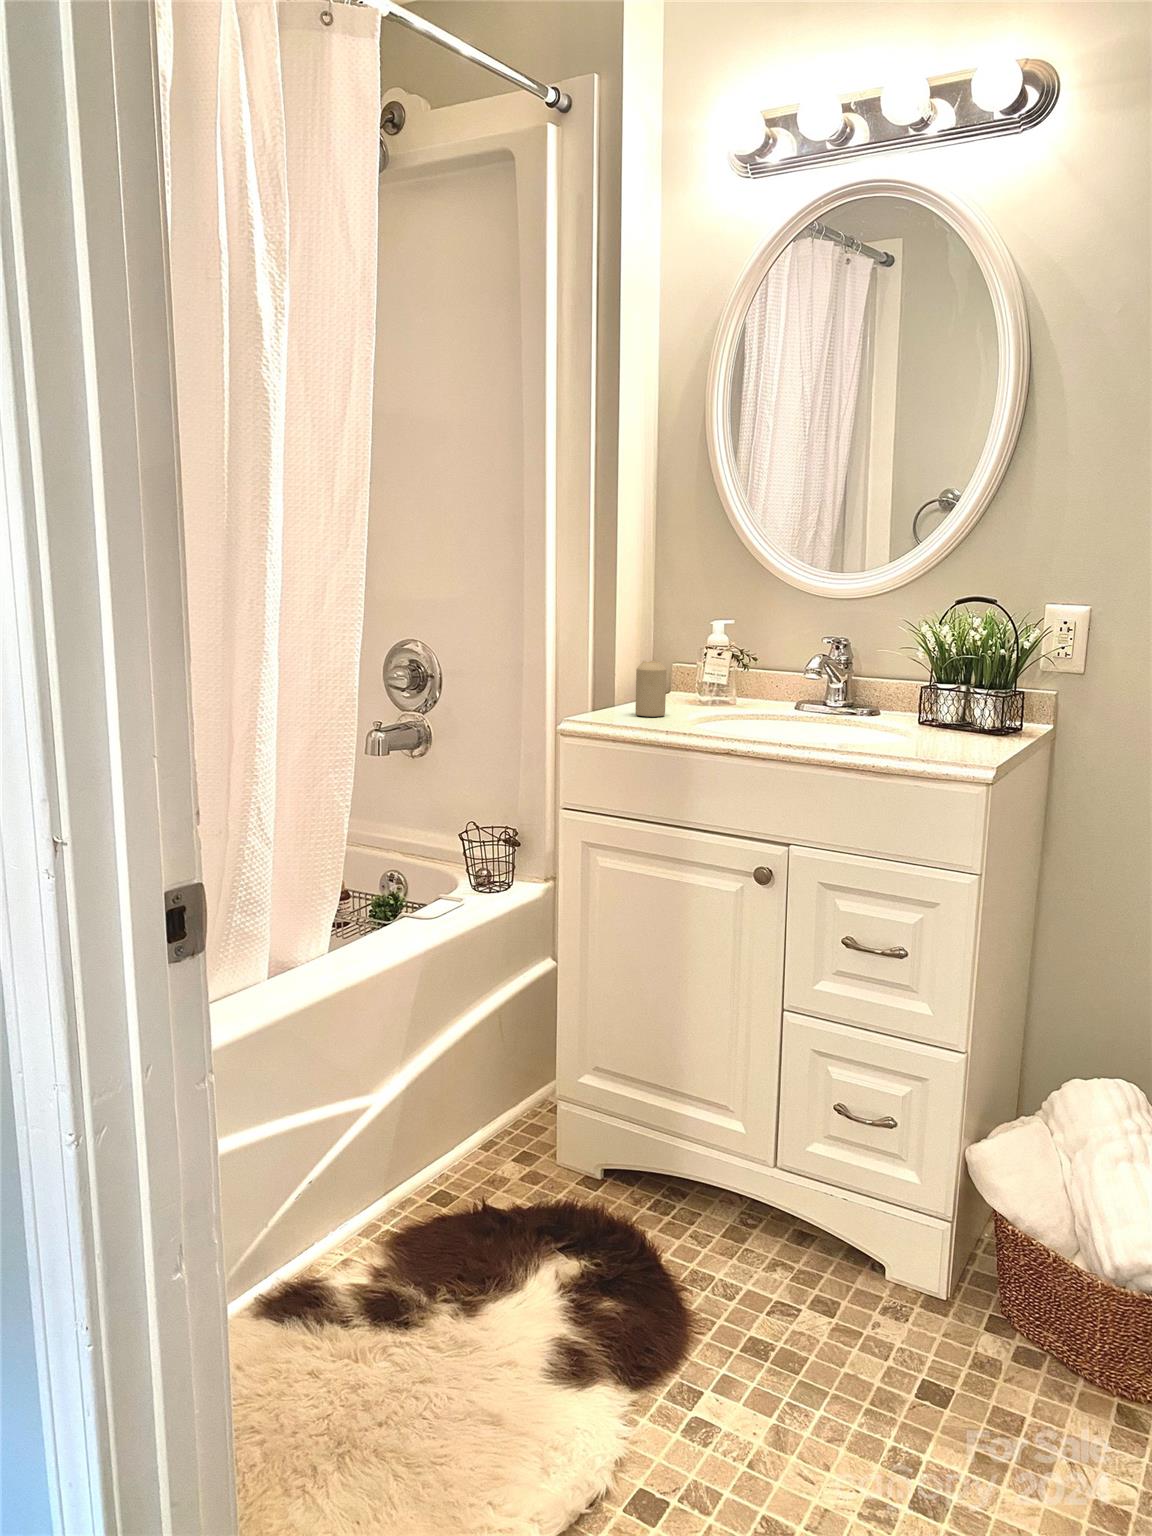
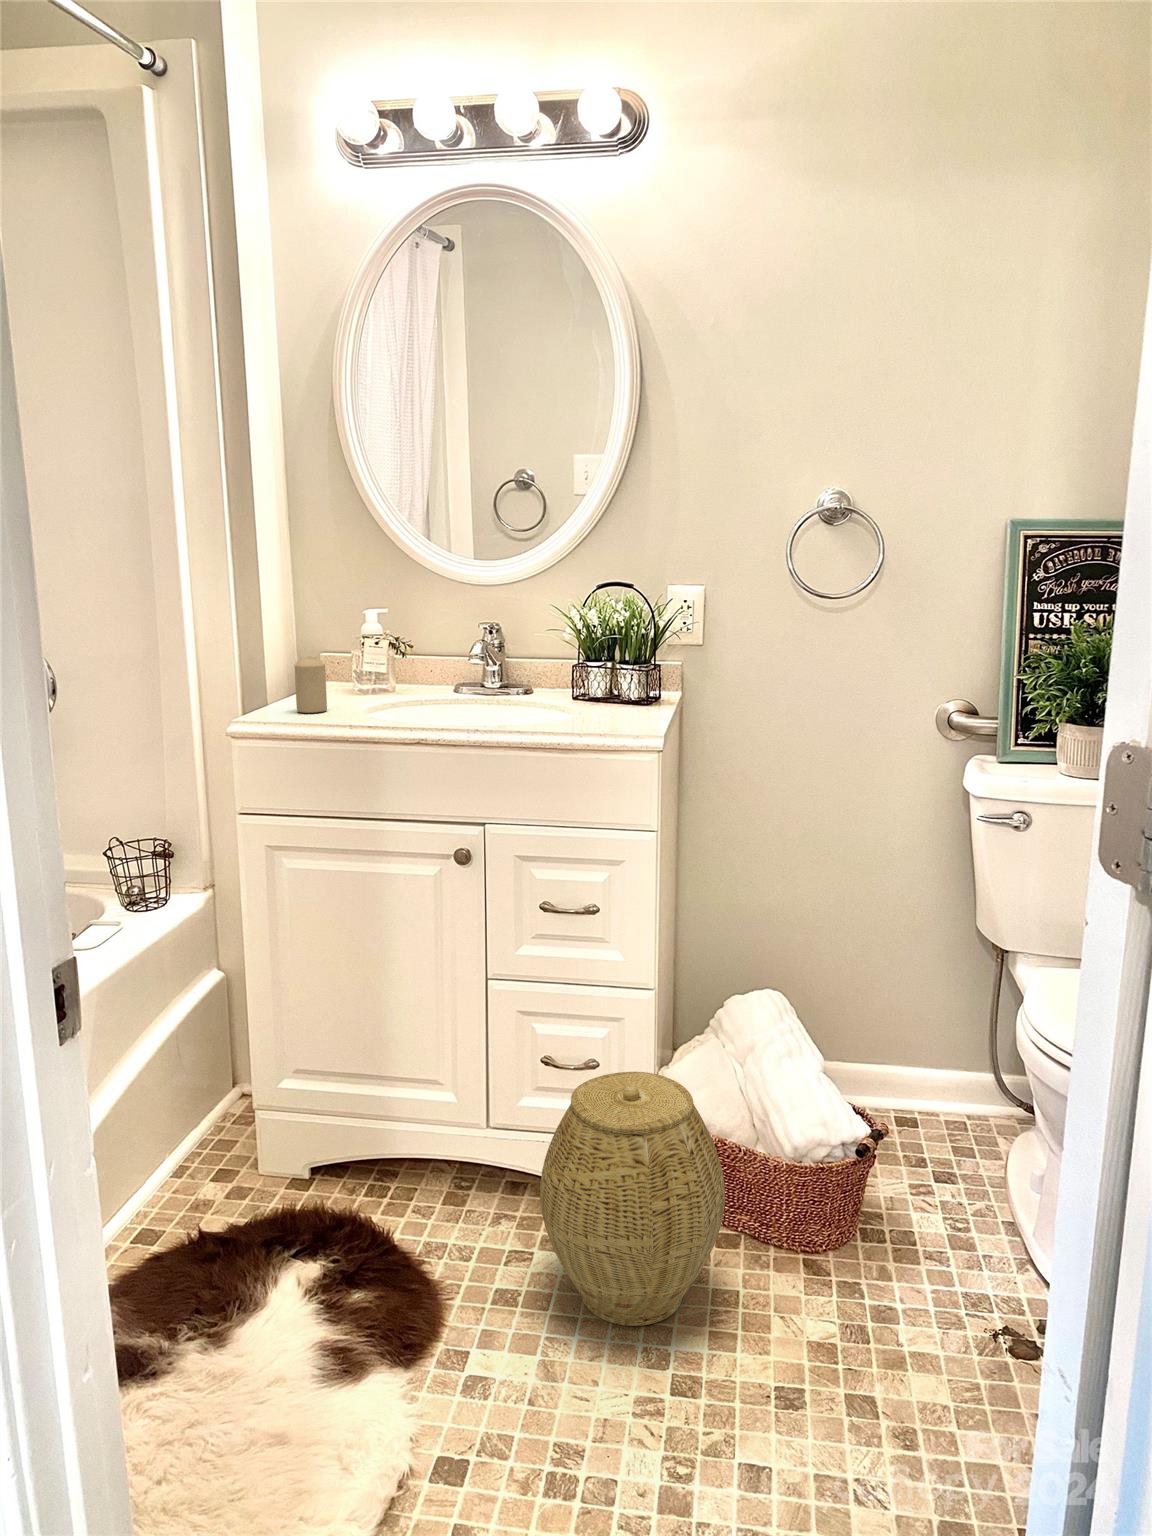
woven basket: none [800,1135,1013,1422] -> present [540,1072,725,1326]

